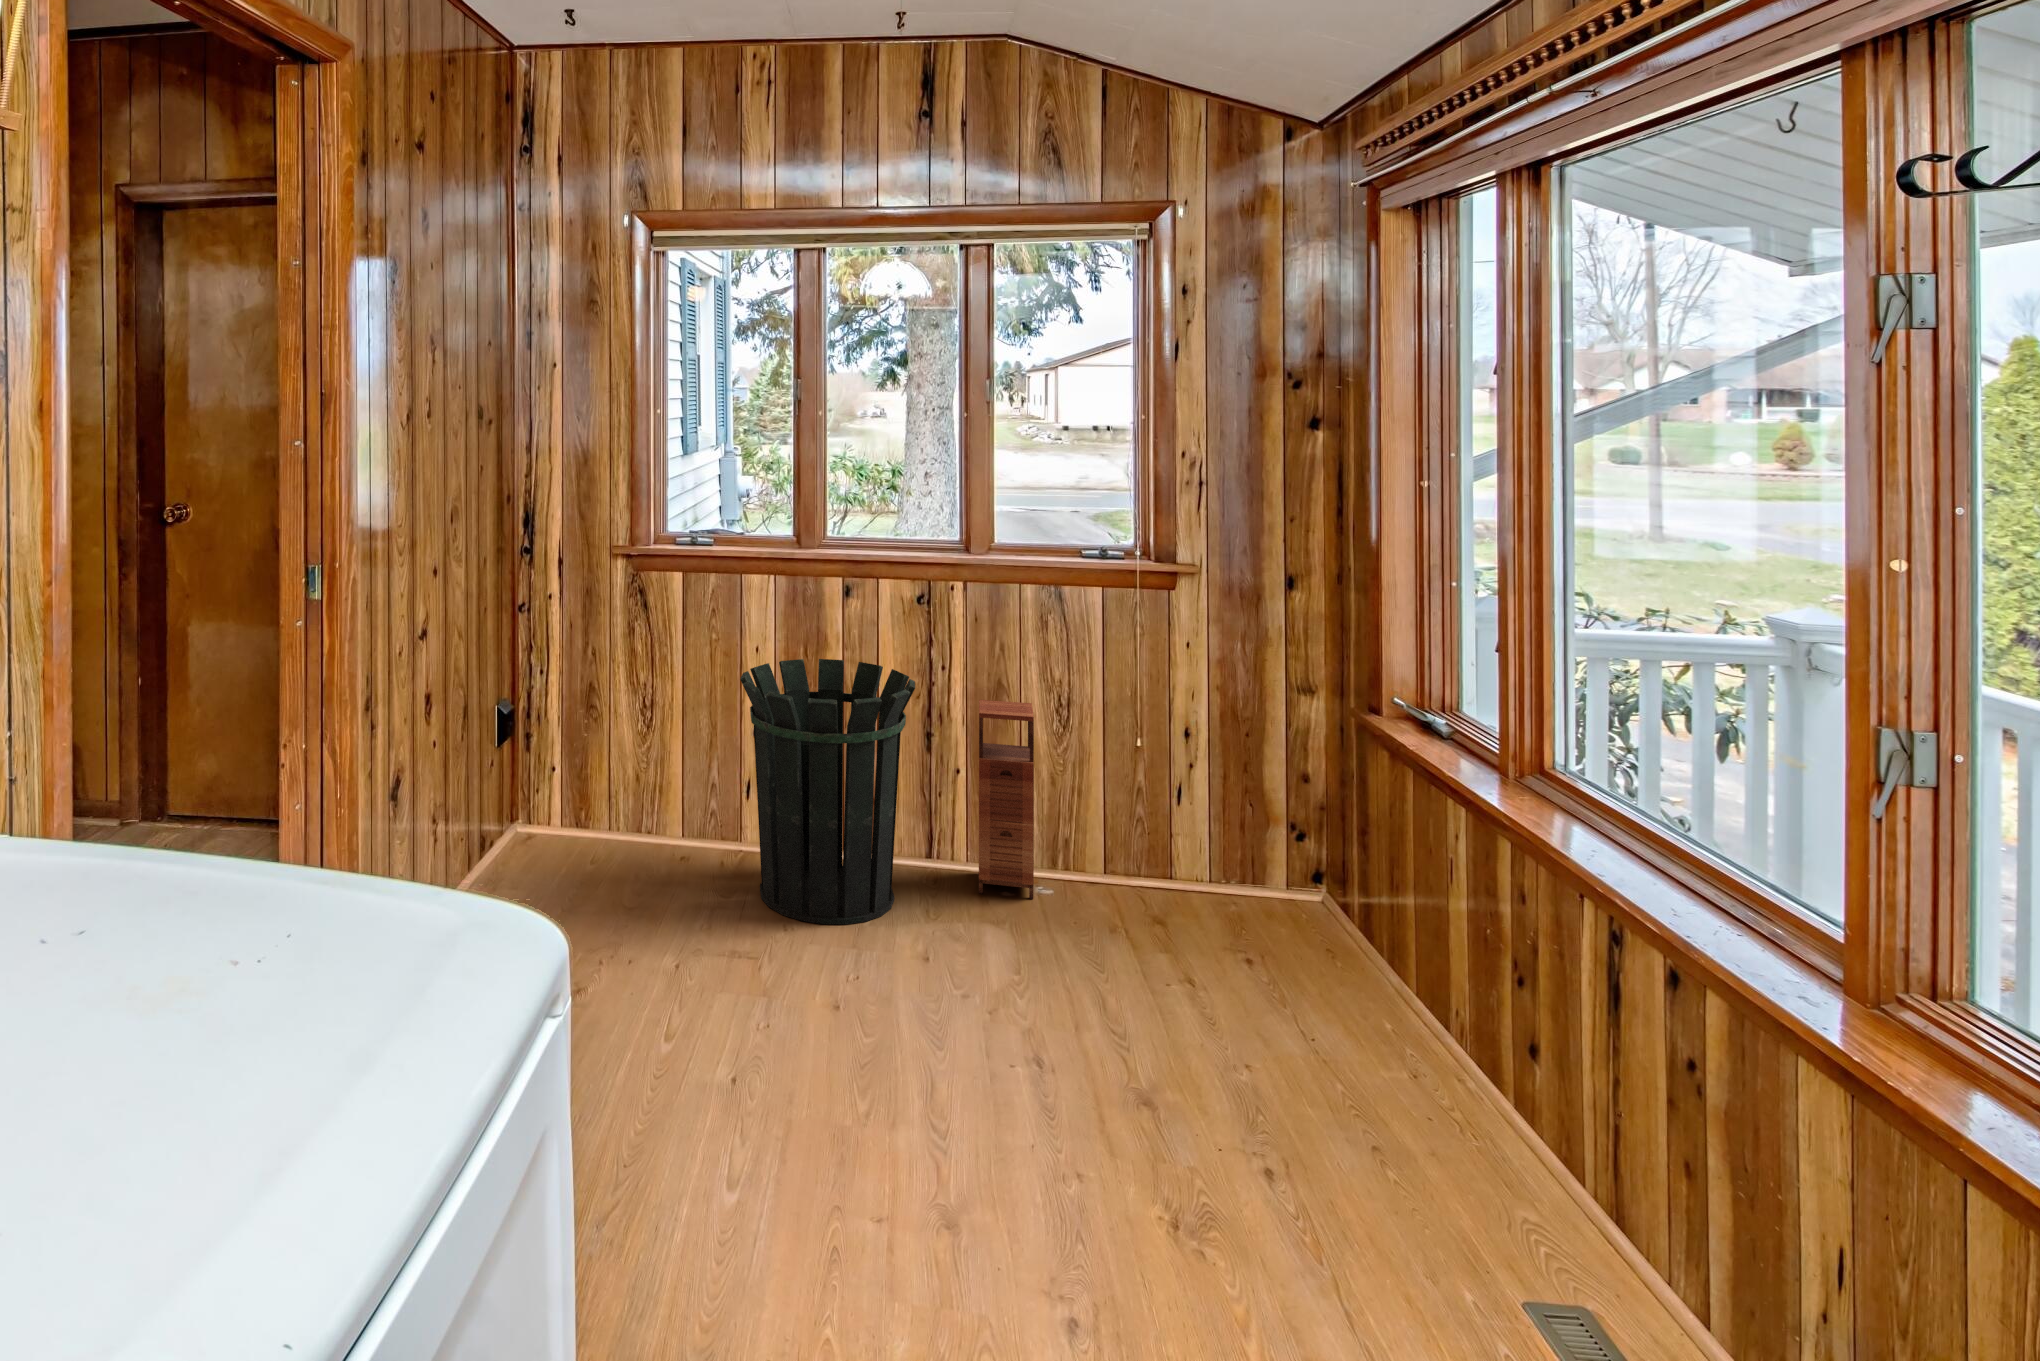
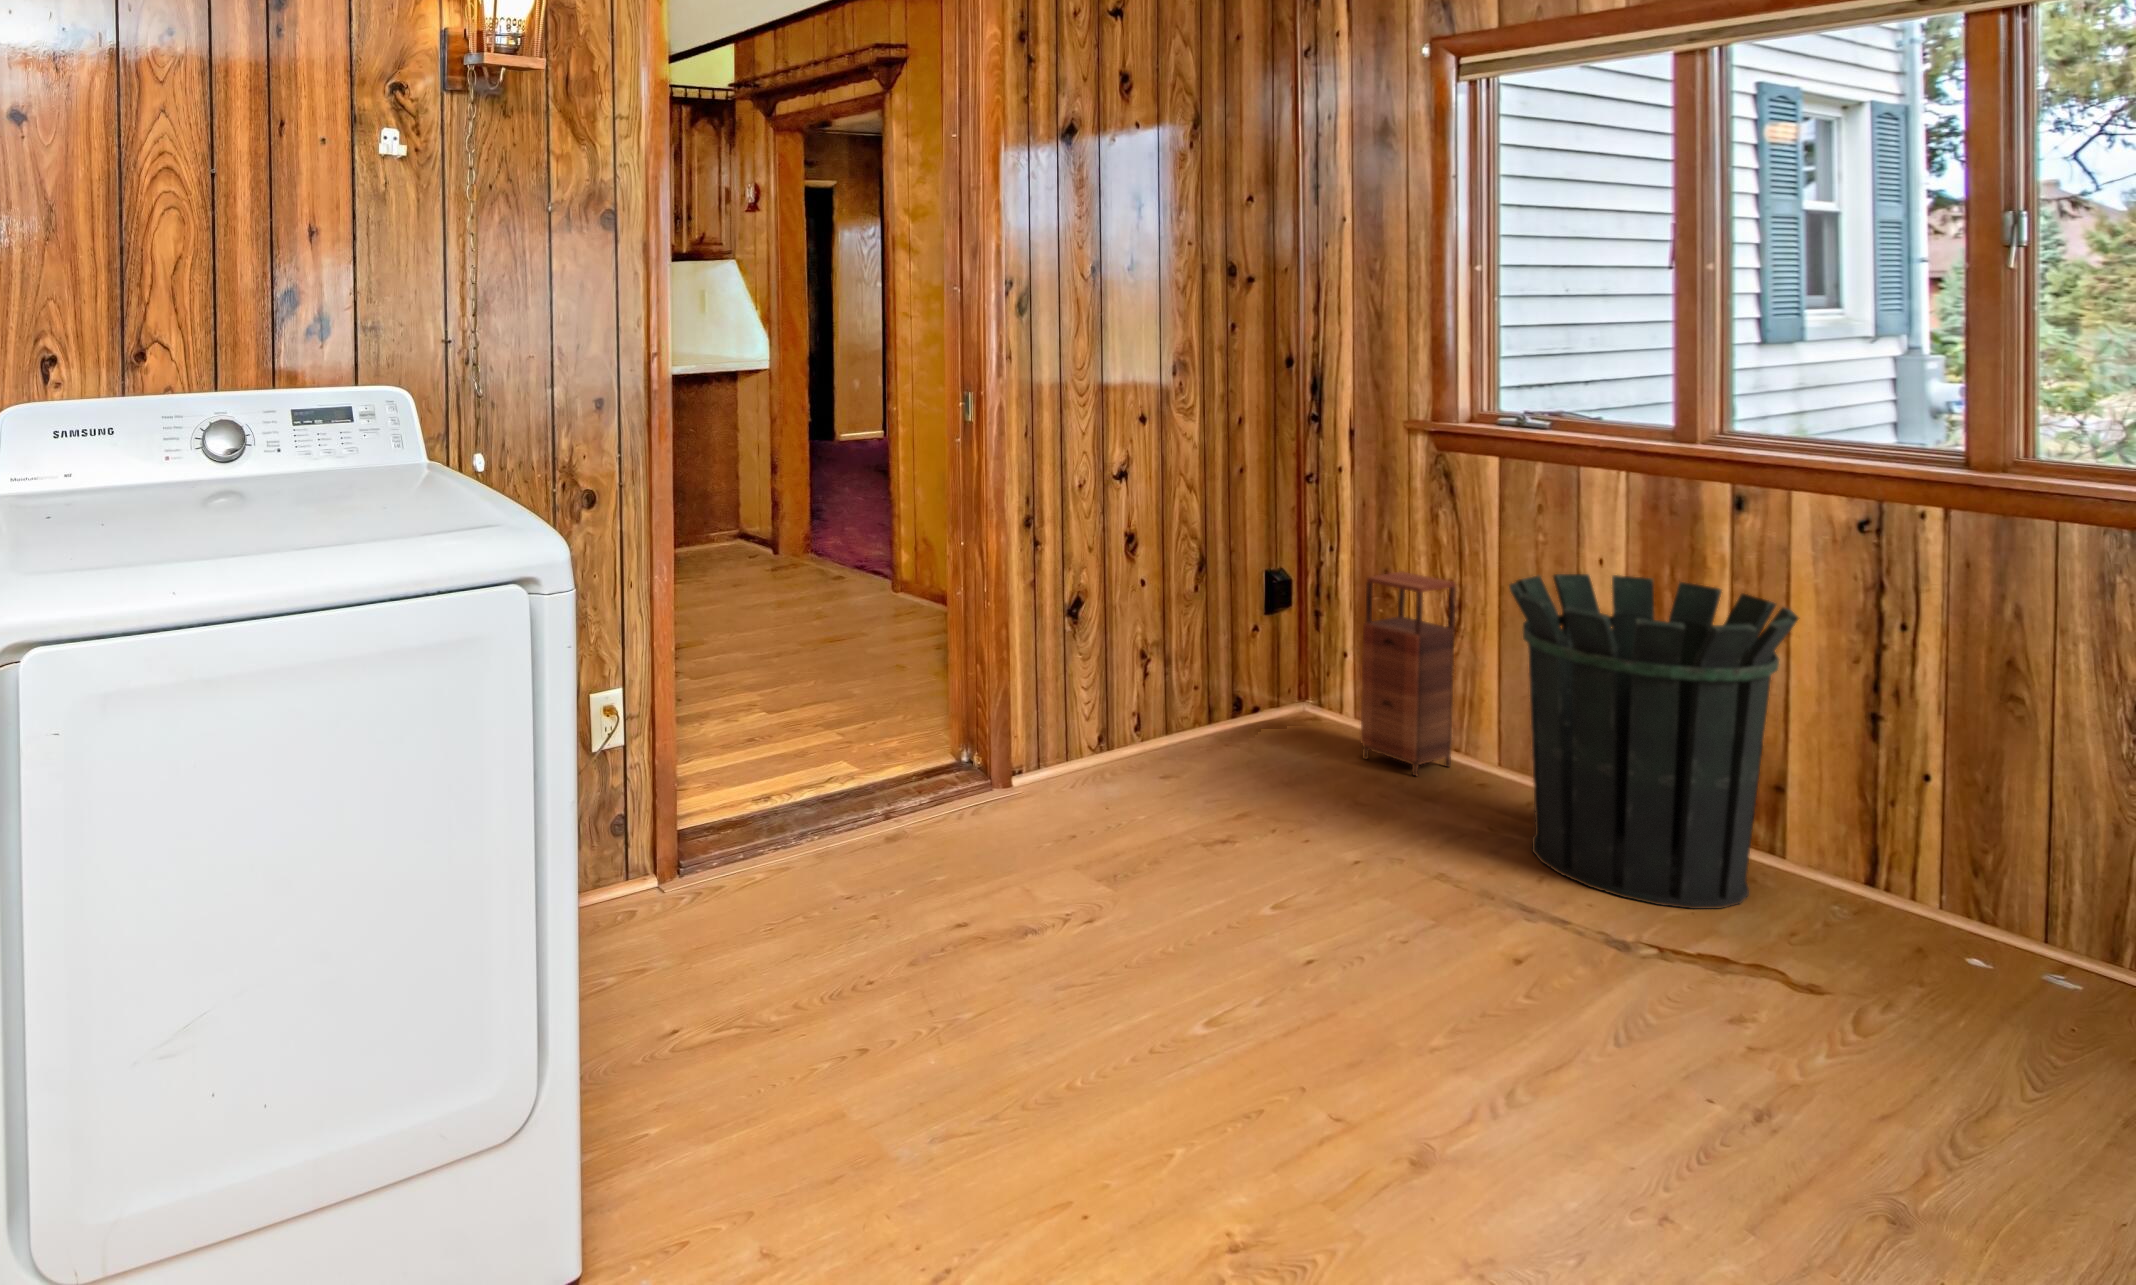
storage cabinet: present [979,700,1034,899] -> present [1361,572,1456,776]

